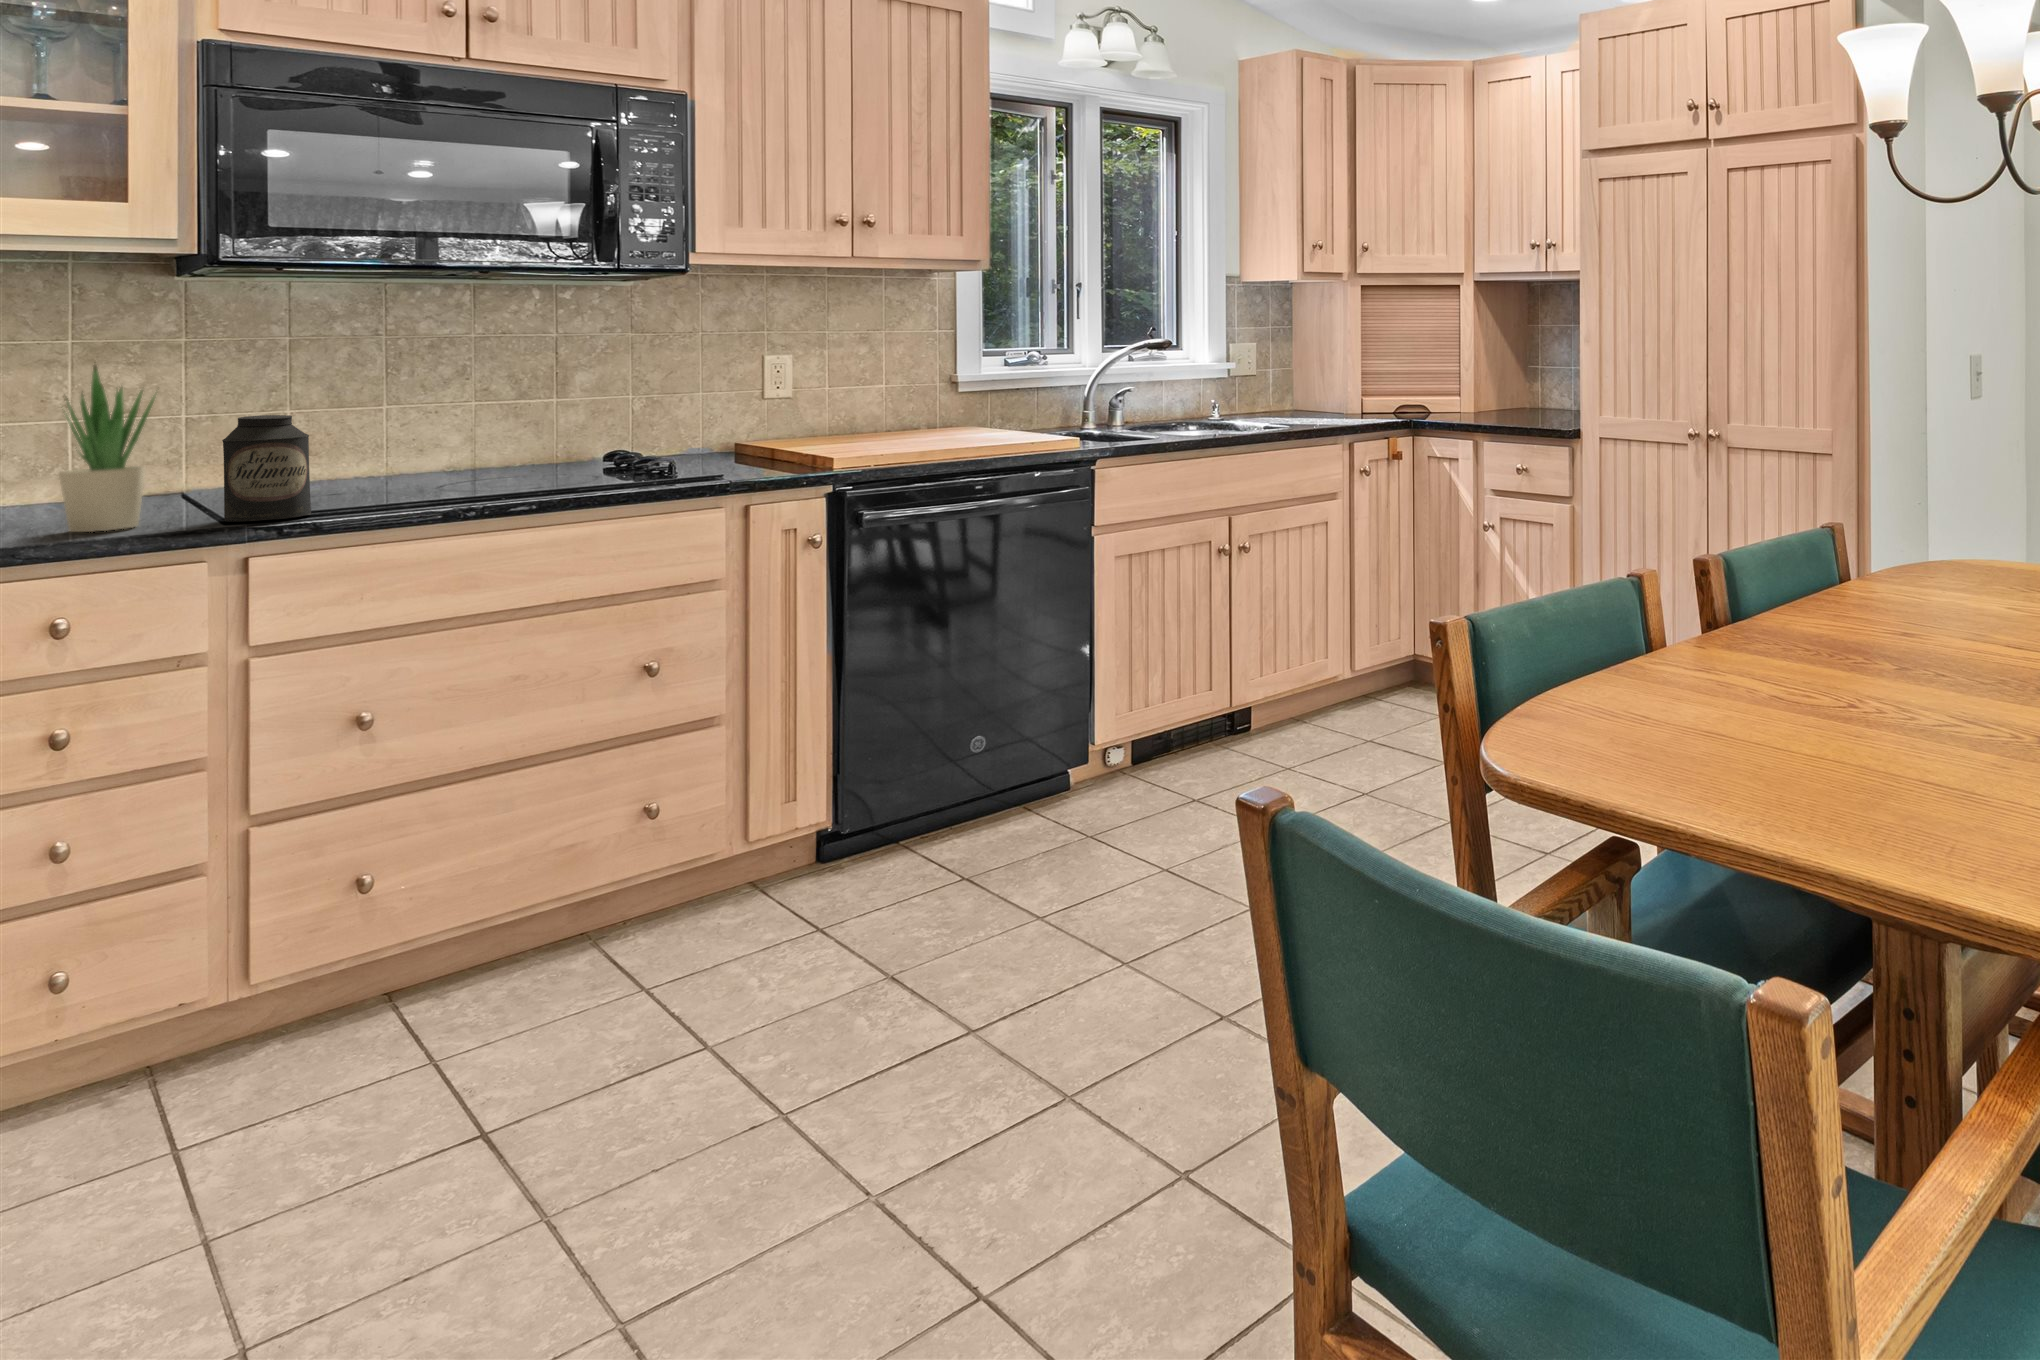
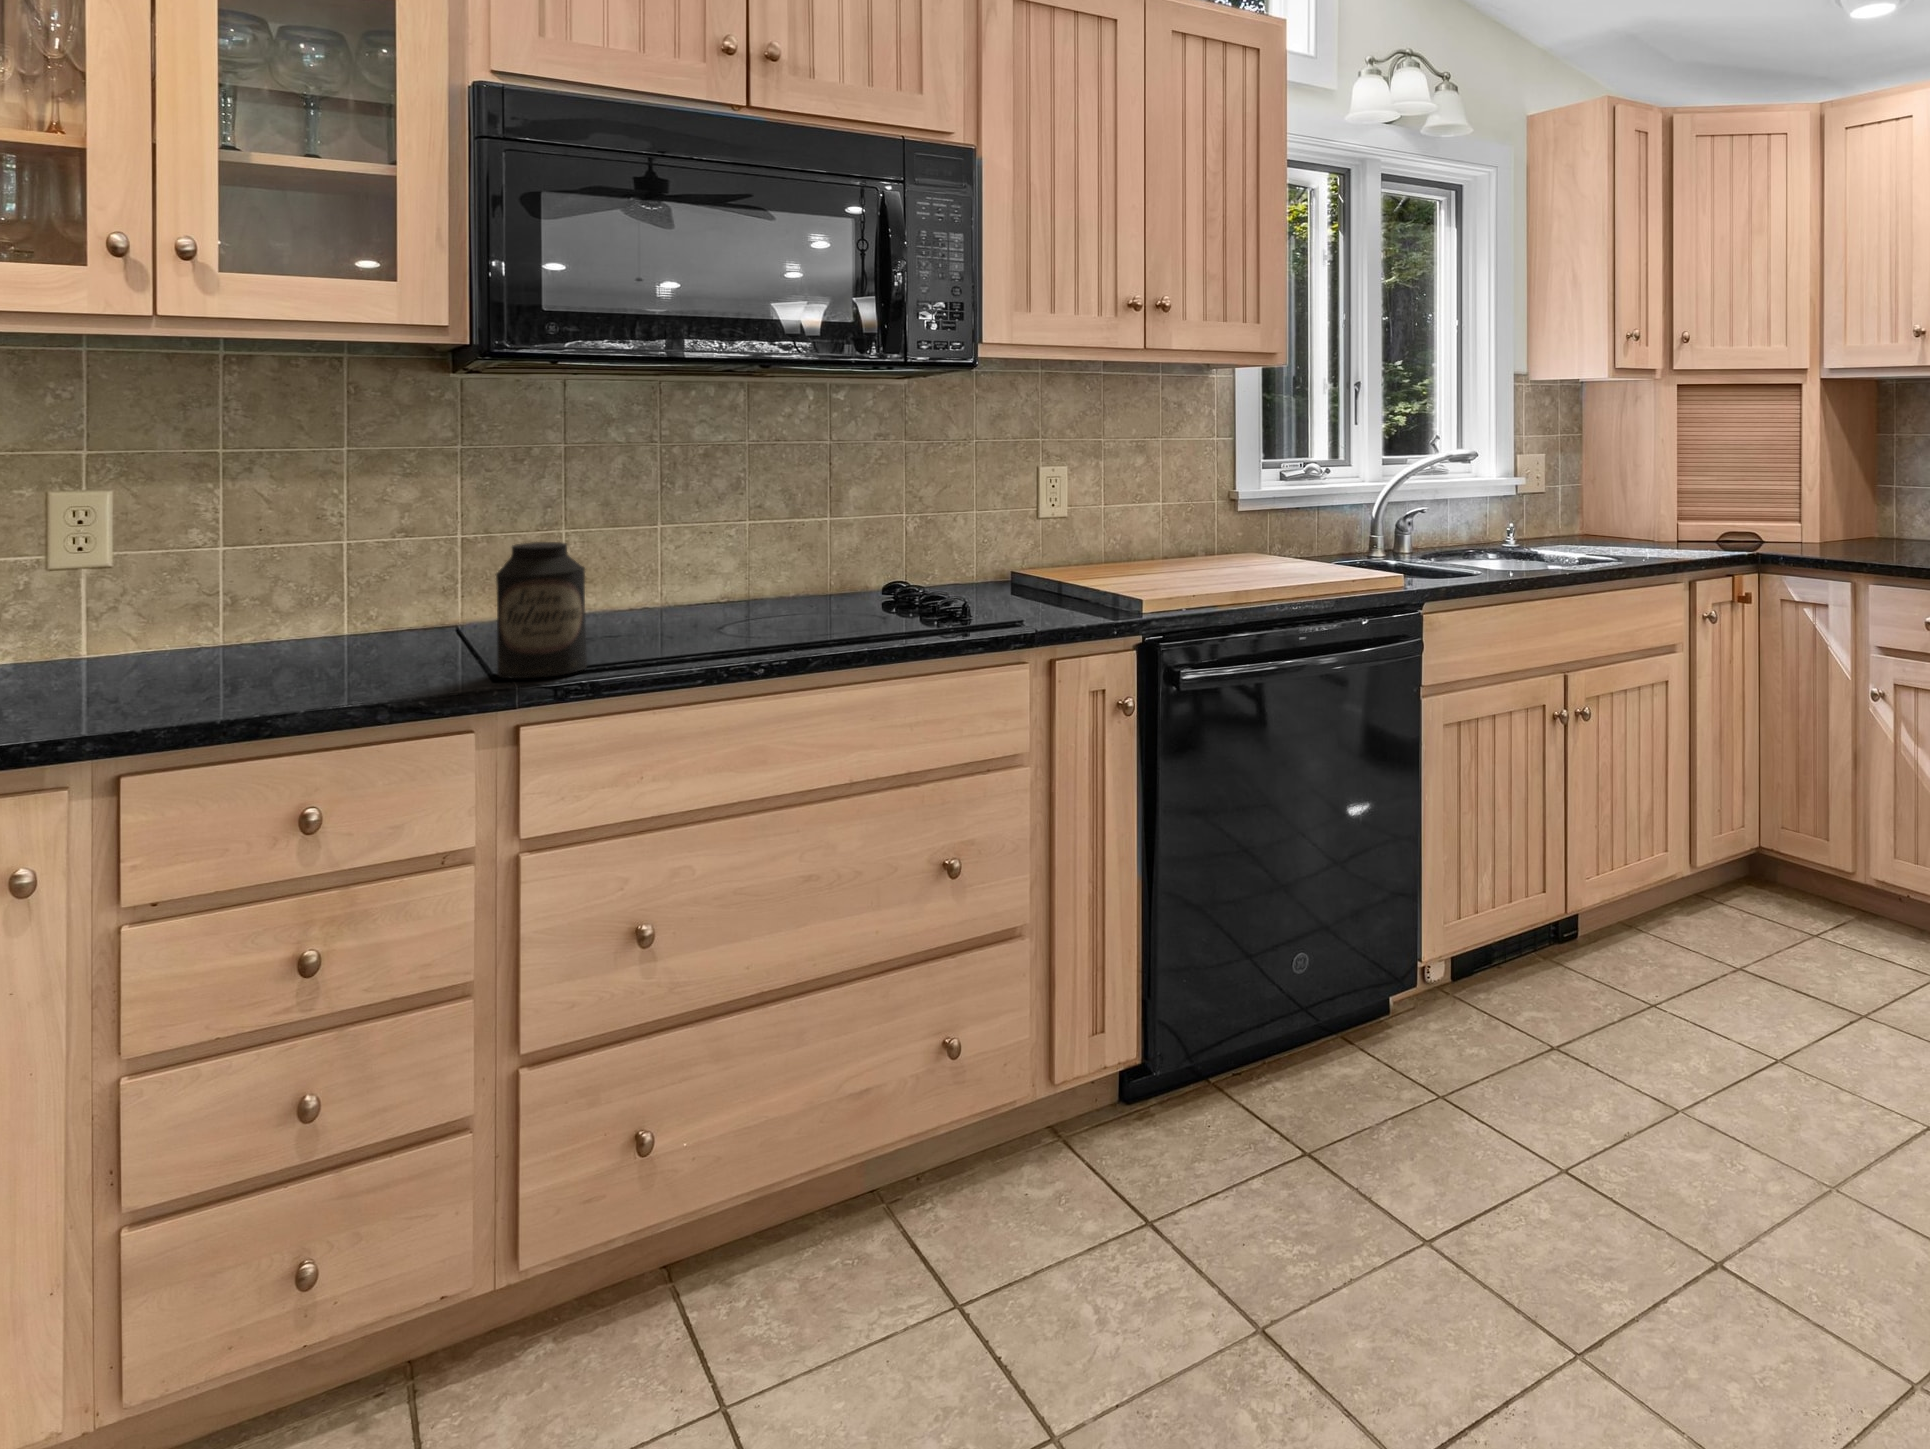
potted plant: present [59,365,155,532] -> none [331,475,435,688]

